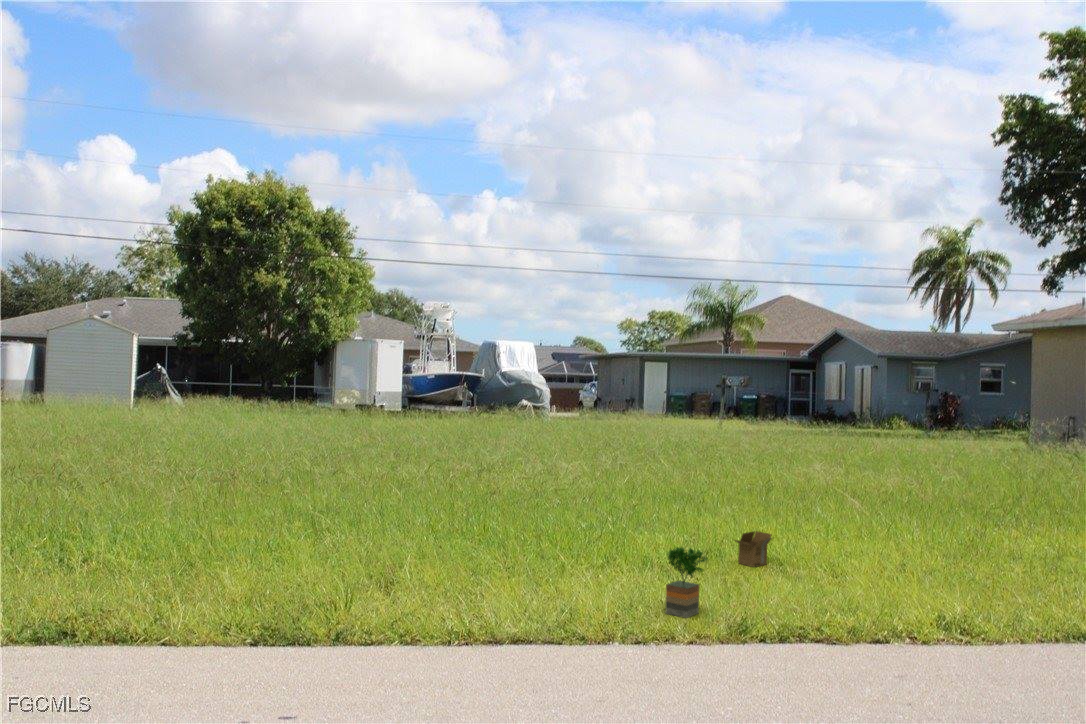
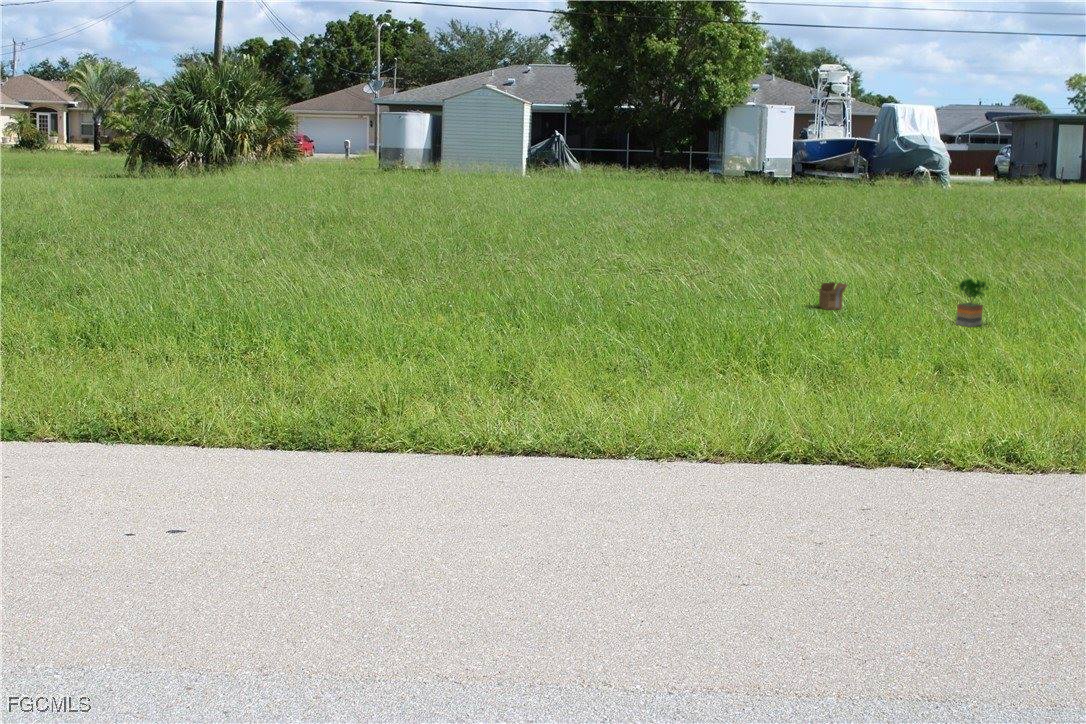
cardboard box: present [734,531,772,567] -> present [817,282,847,310]

